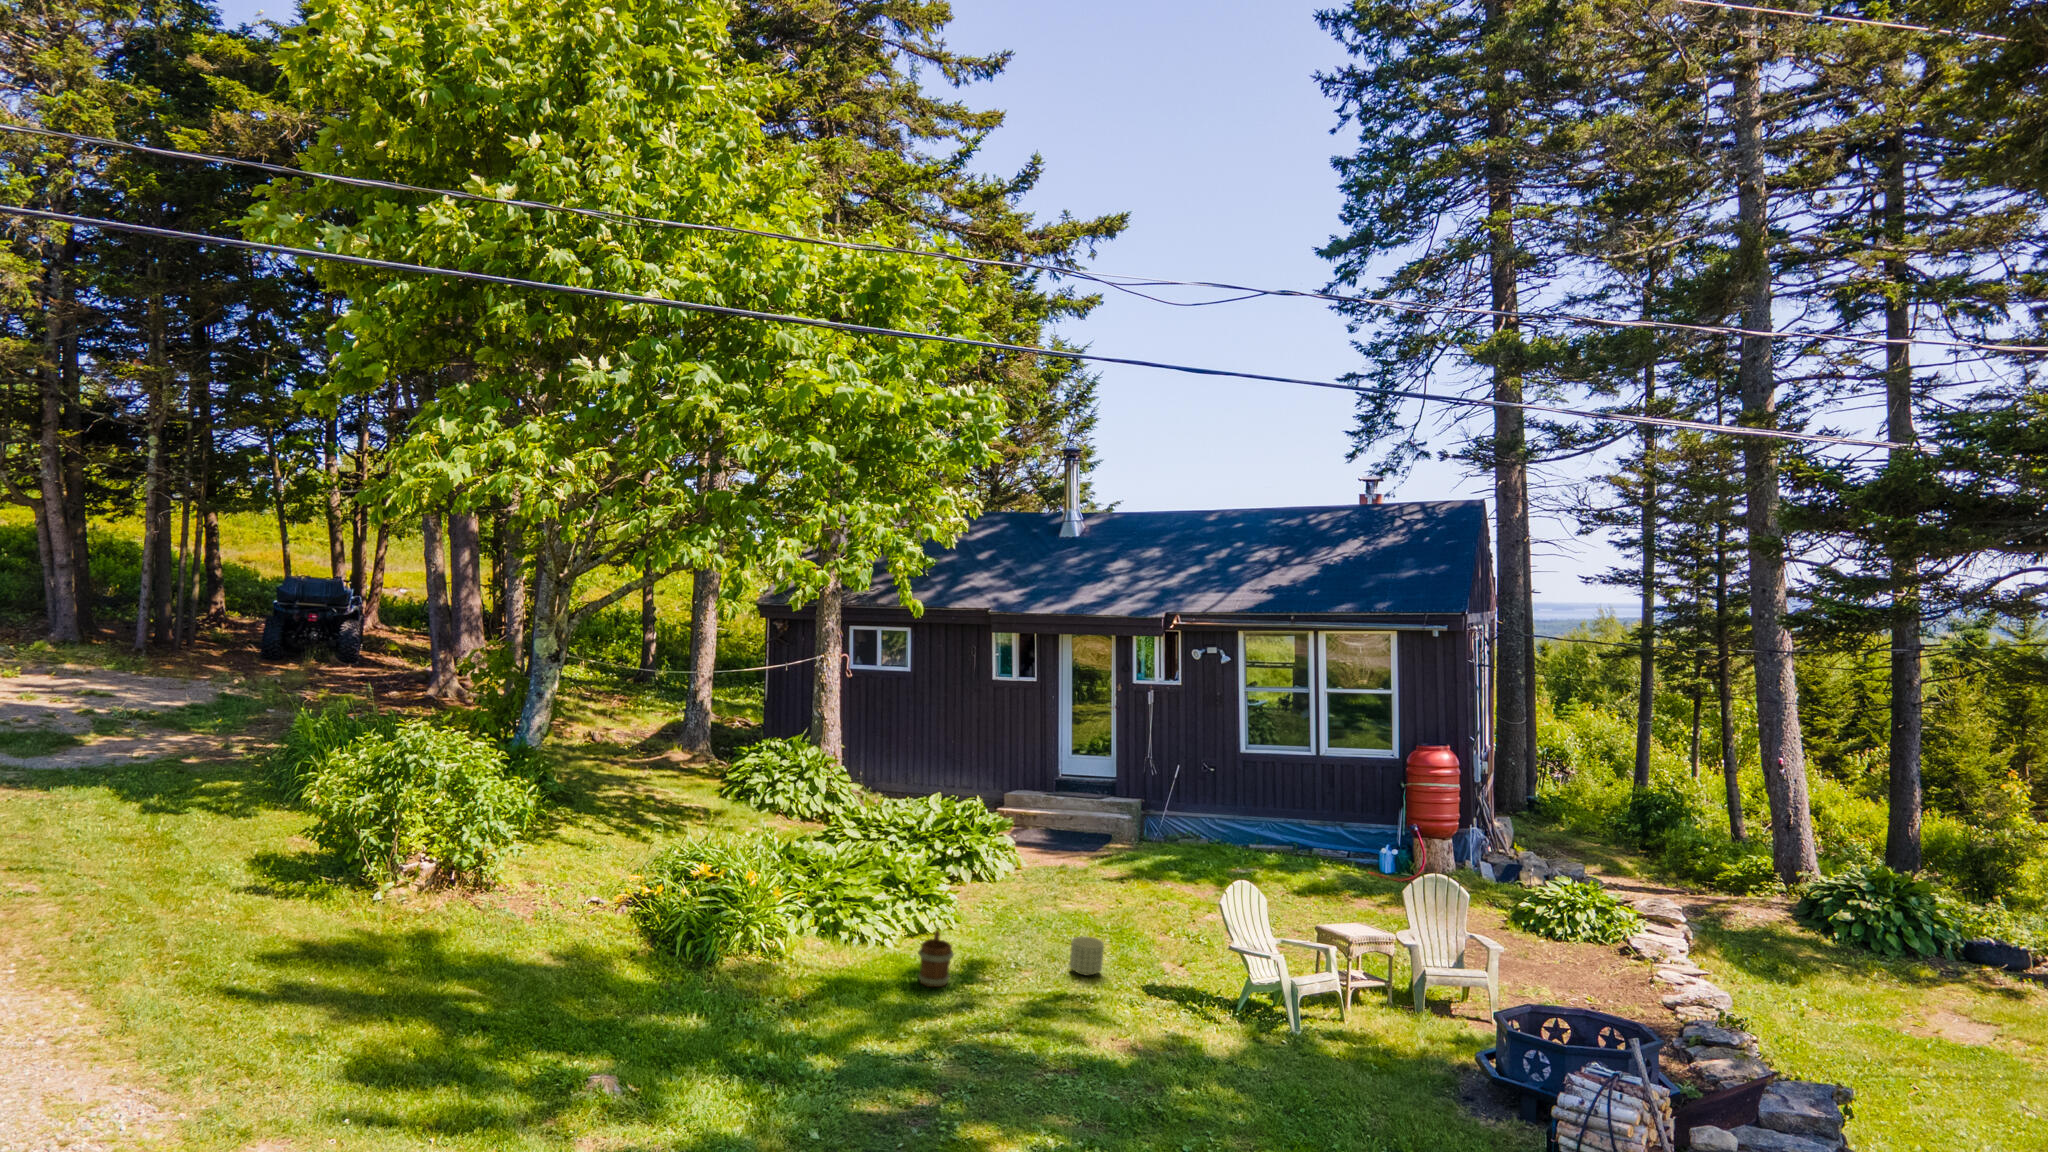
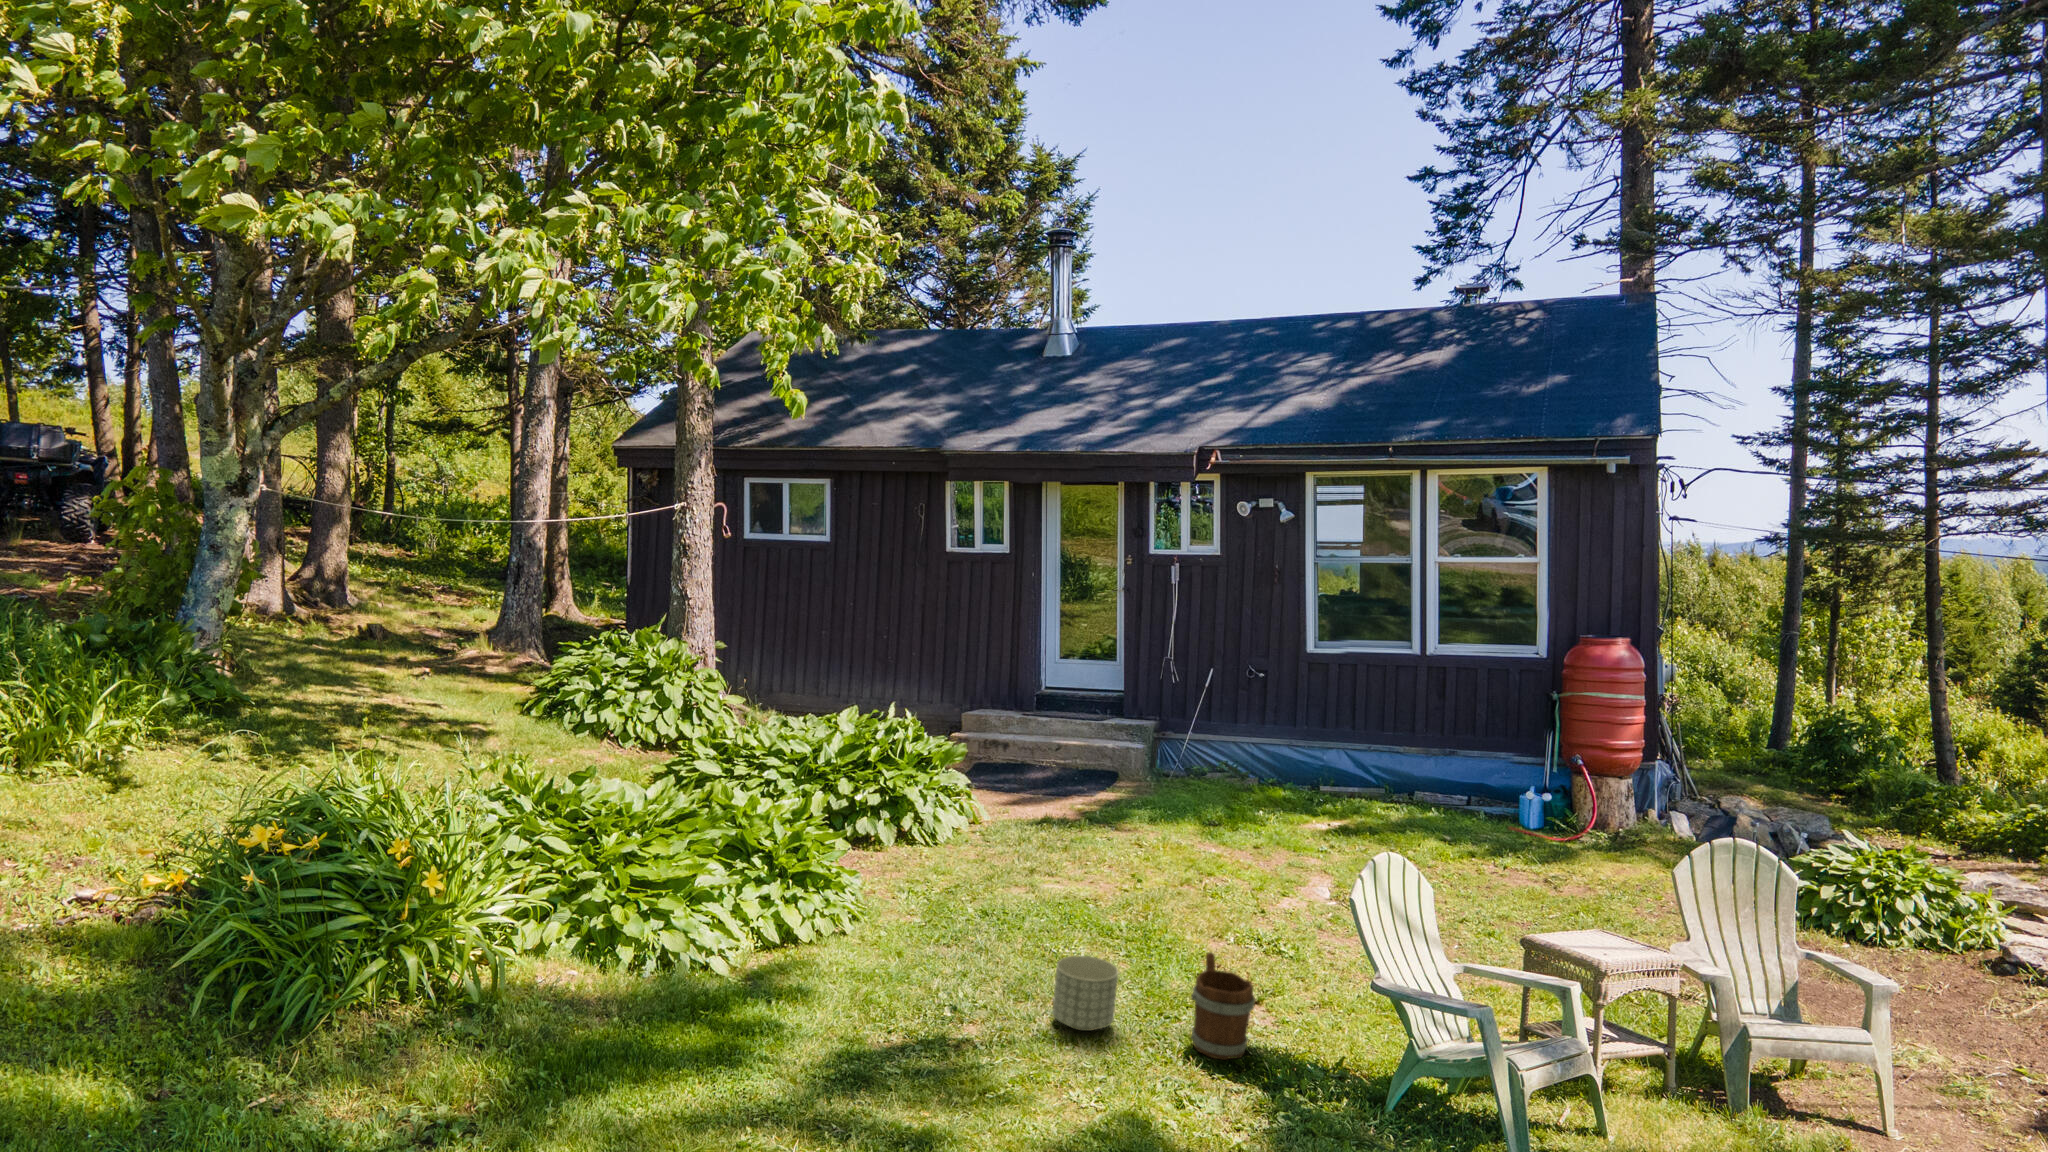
bucket: present [918,931,954,987] -> present [1191,952,1255,1060]

